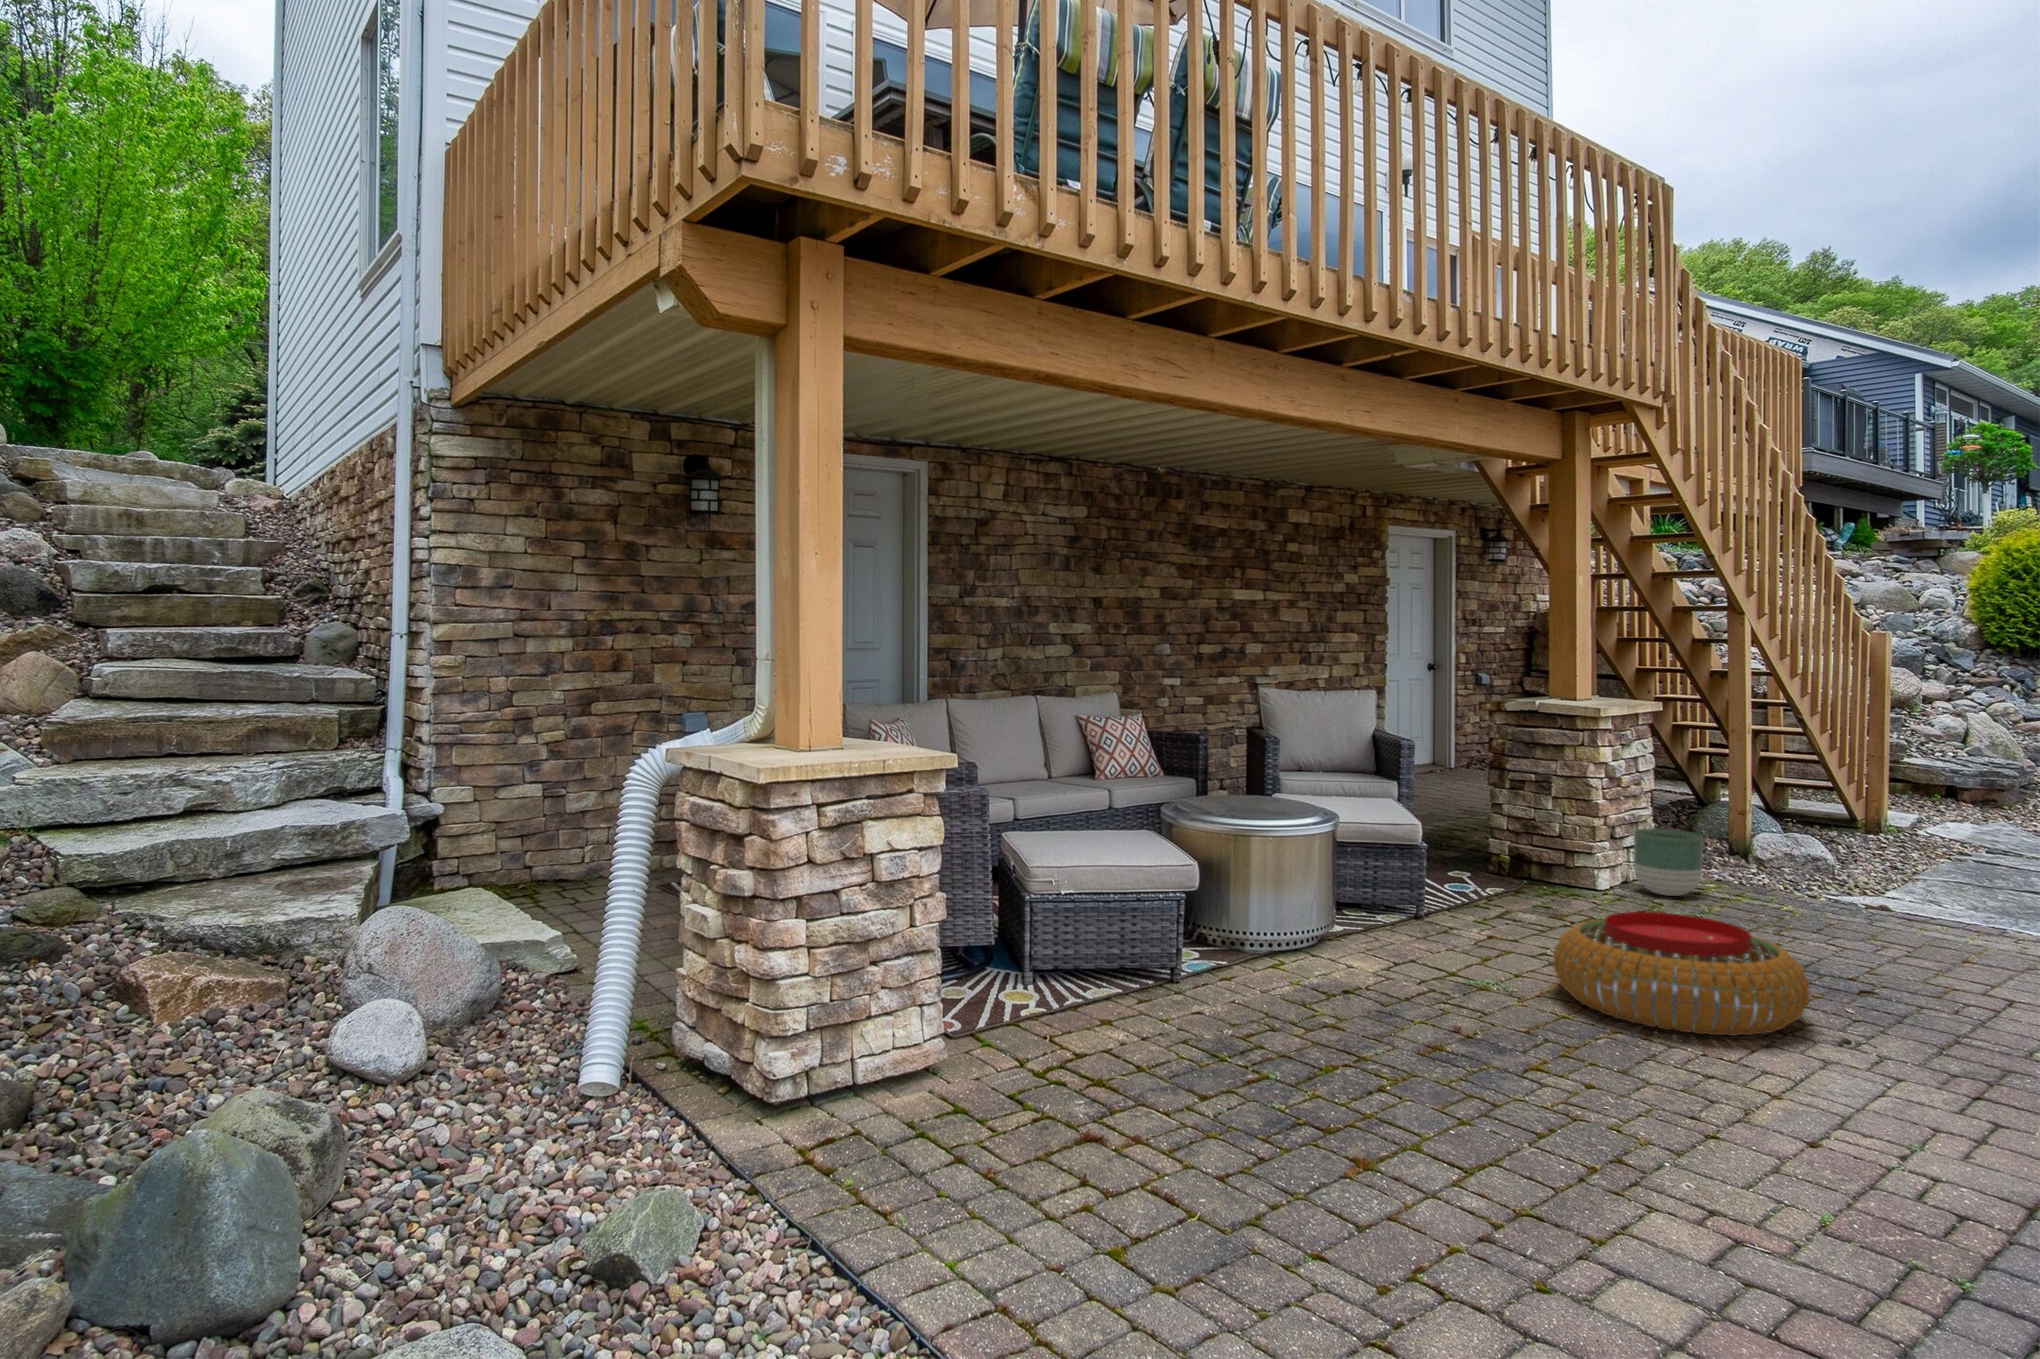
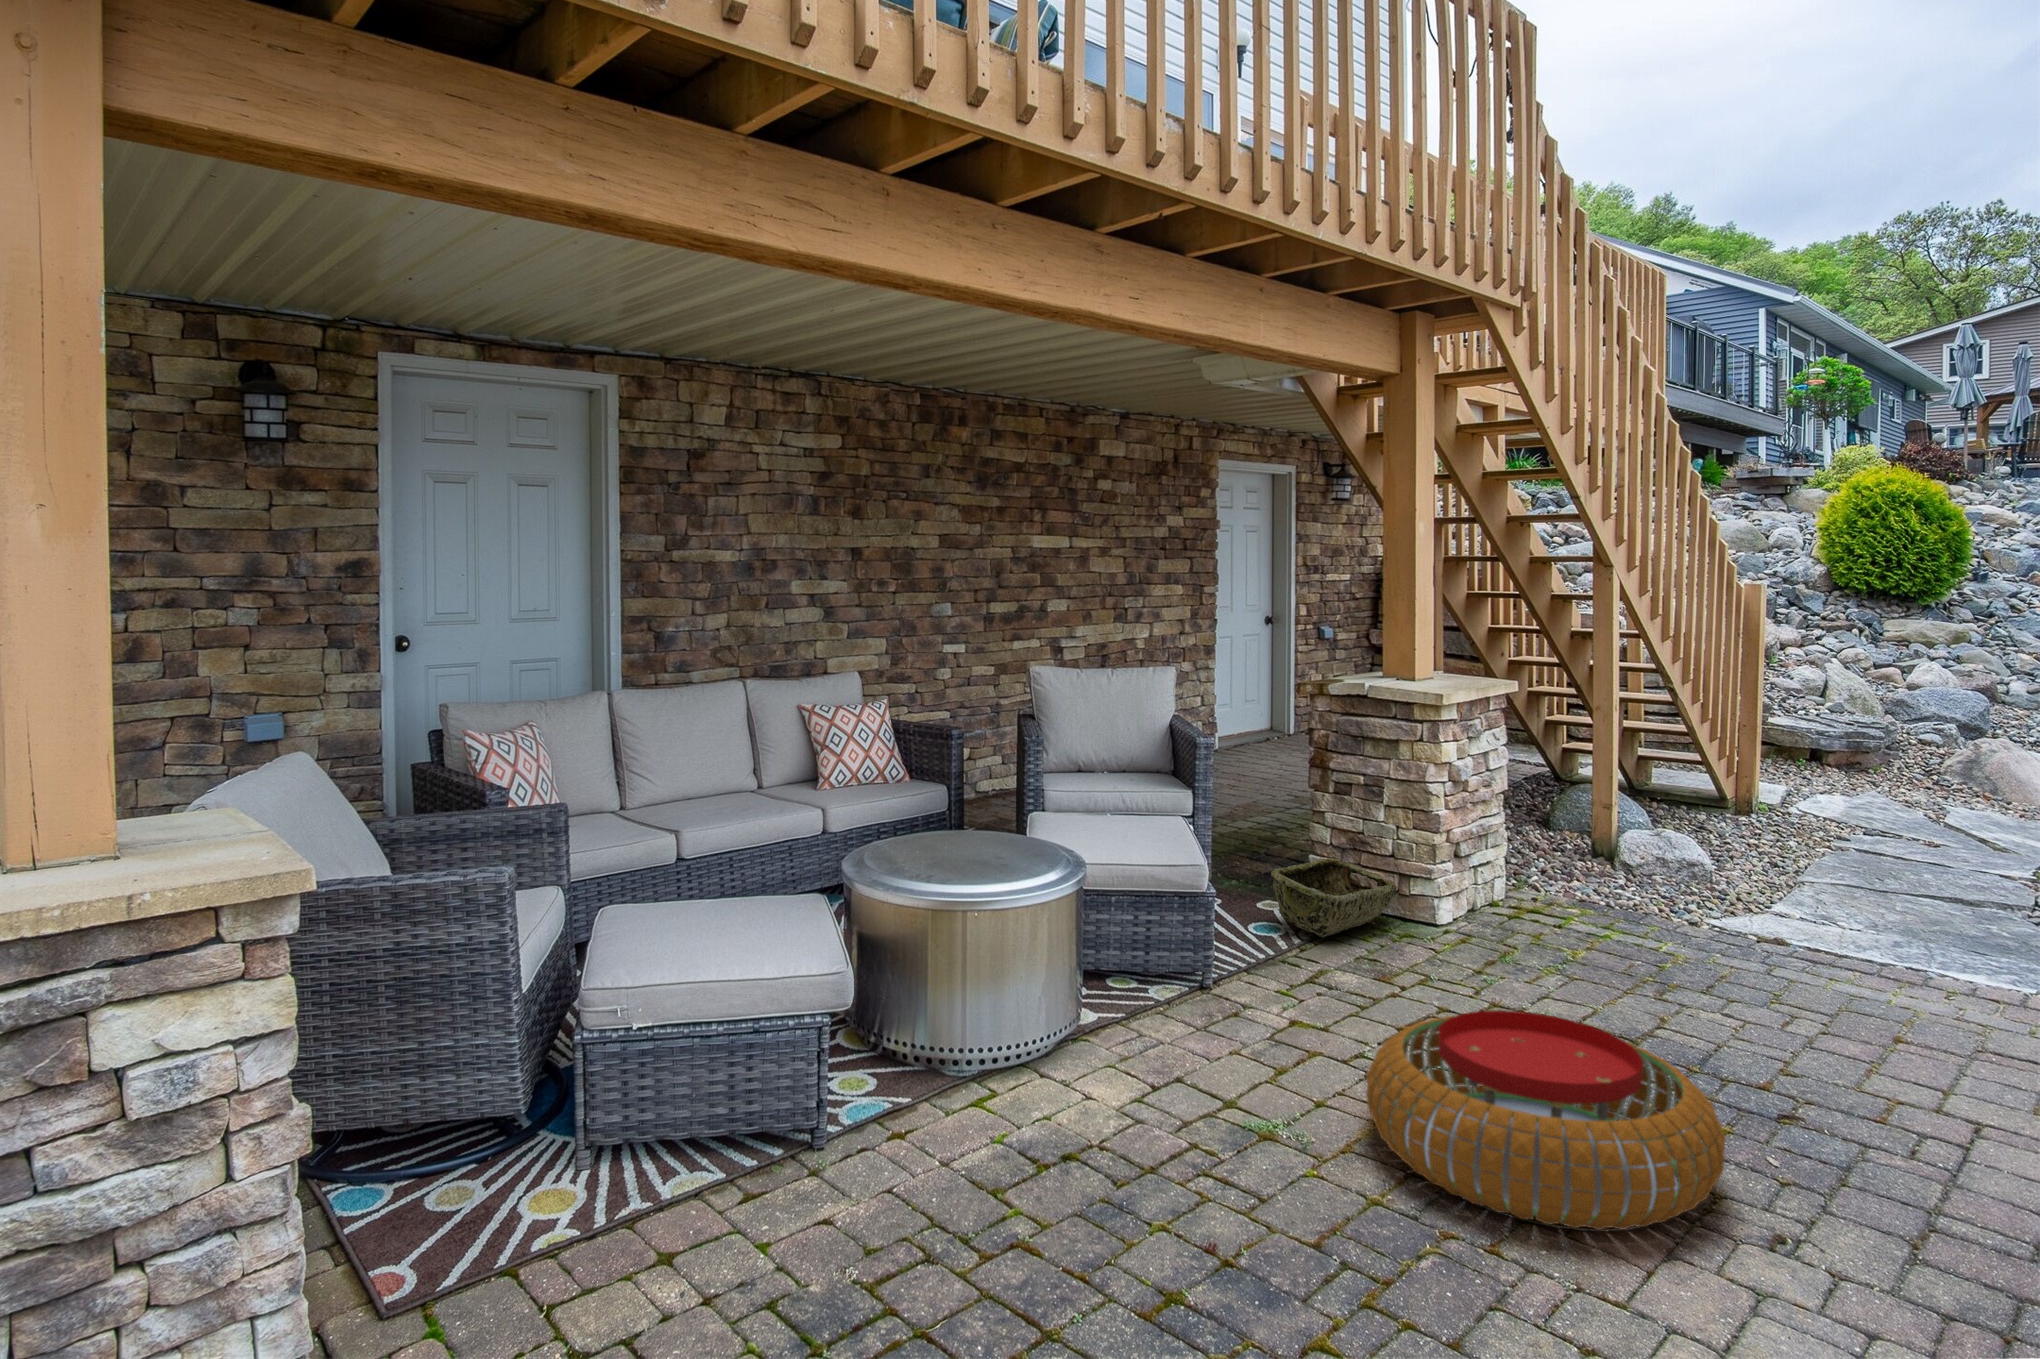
planter: present [1634,829,1703,896] -> none [1480,841,1563,928]
woven basket: none [1464,840,1566,896] -> present [1271,858,1397,938]

